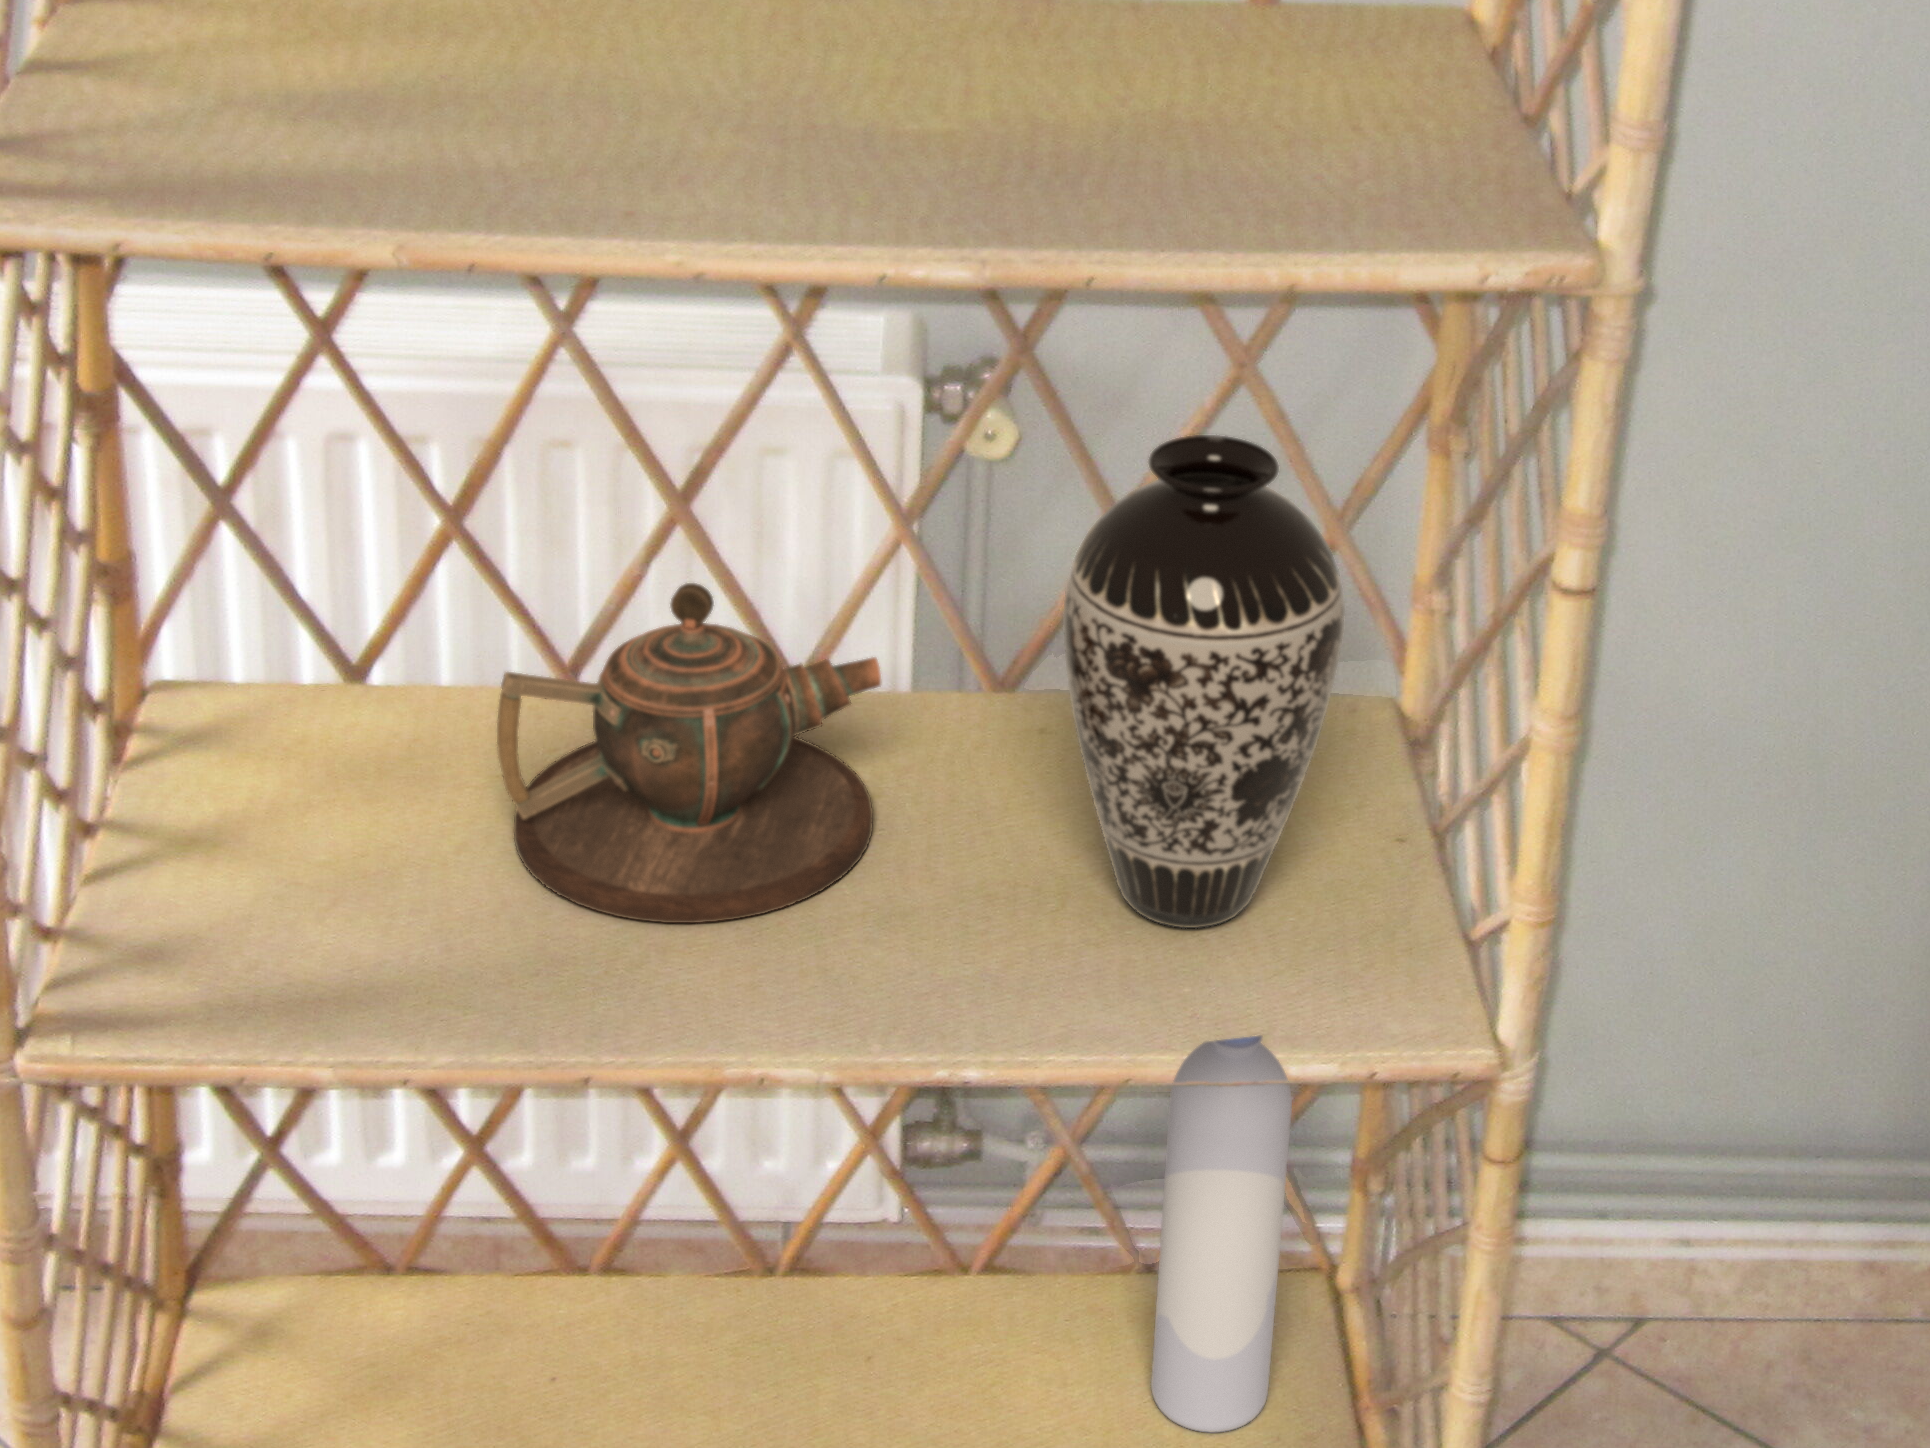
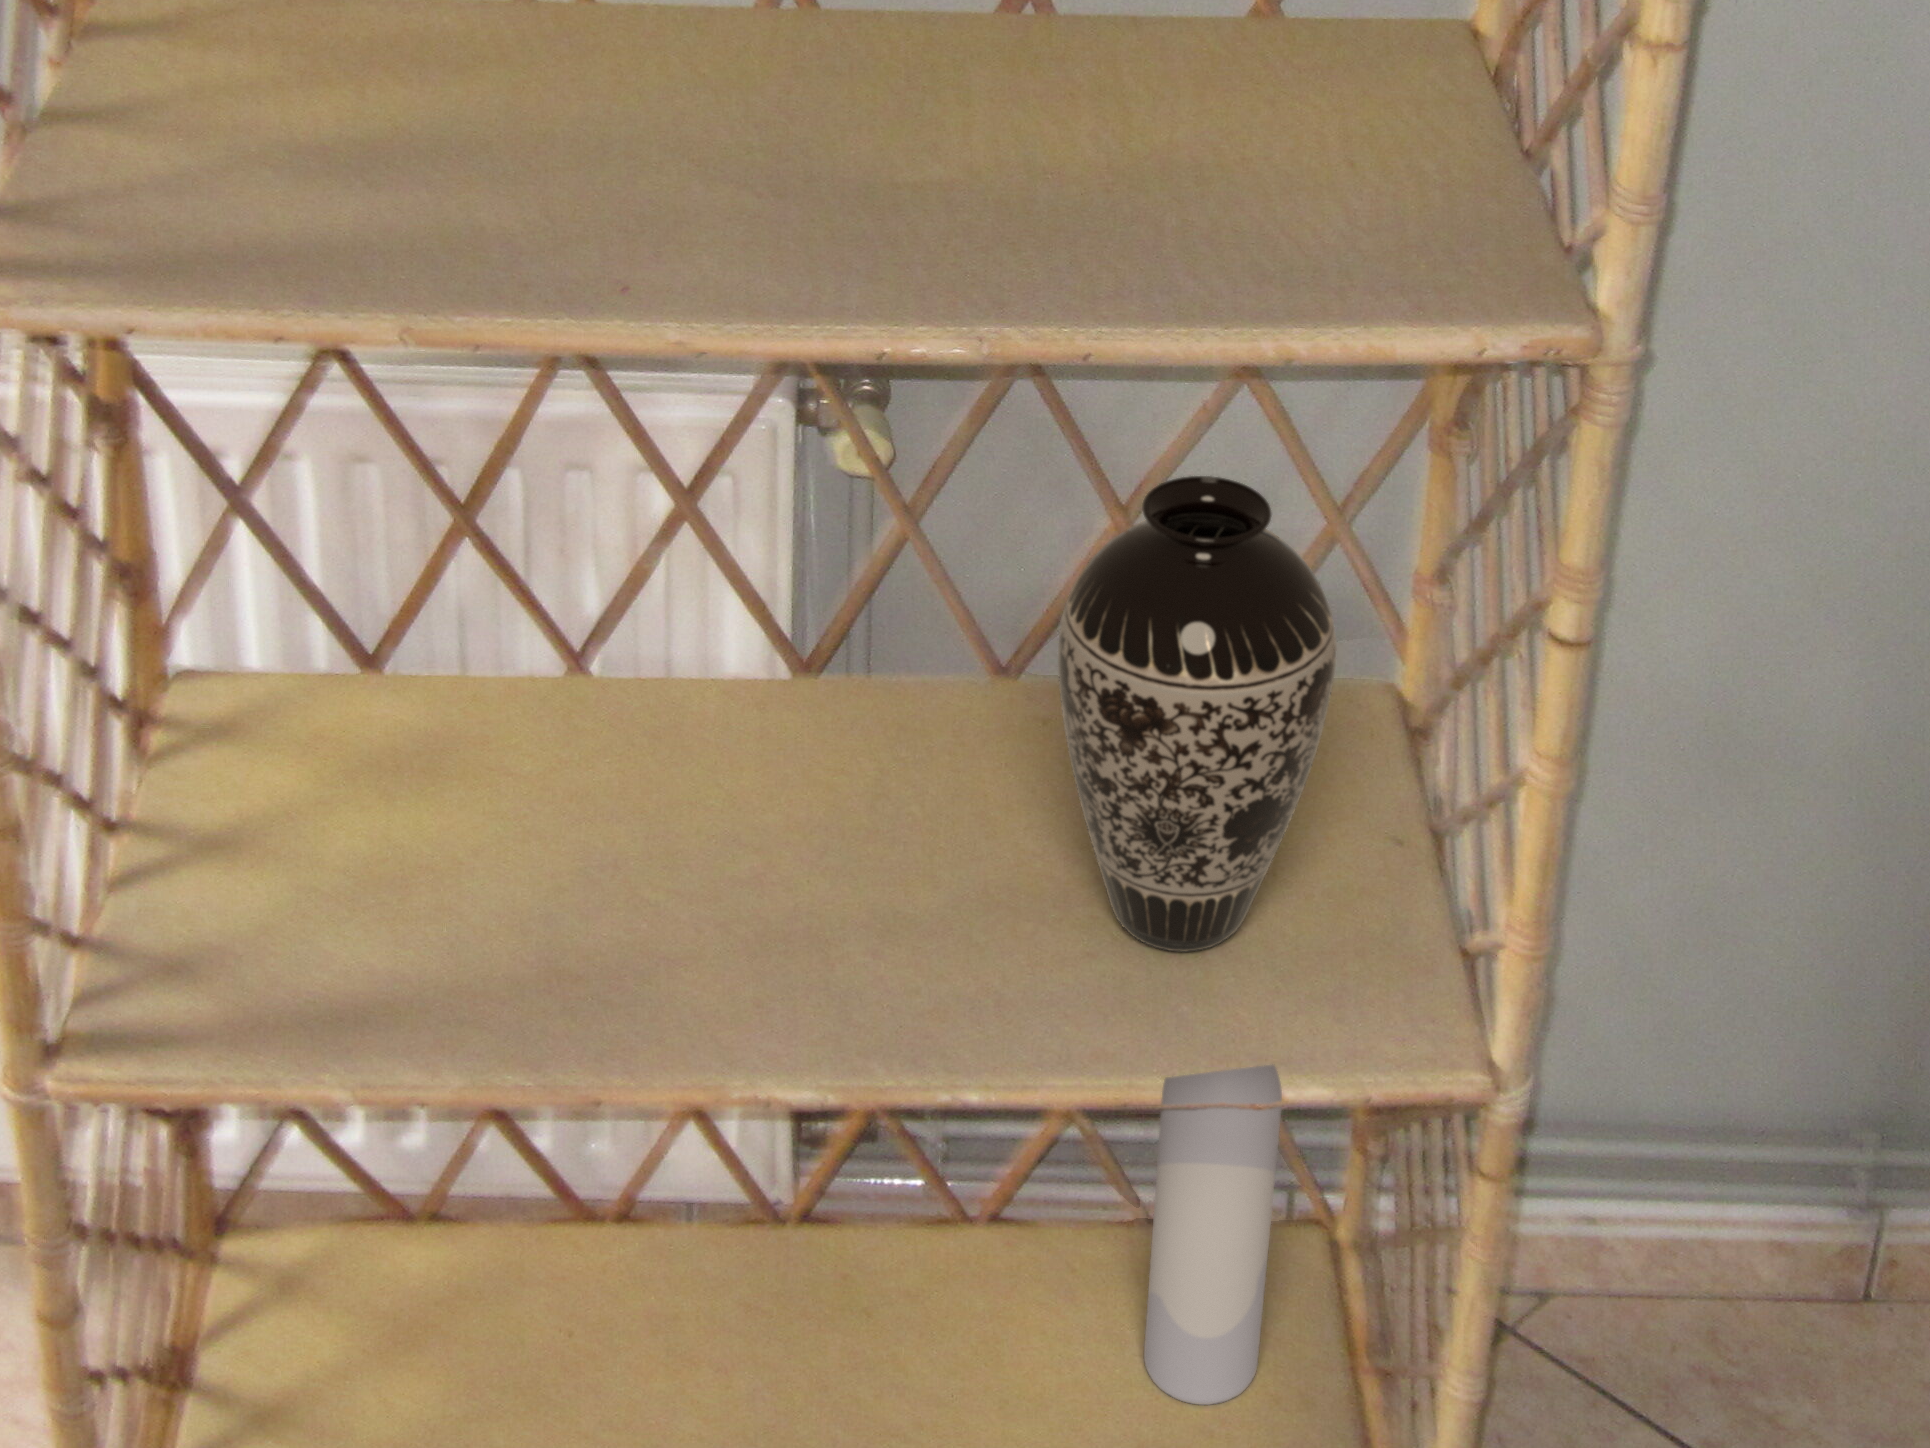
teapot: present [497,583,881,923] -> none [506,607,880,943]

